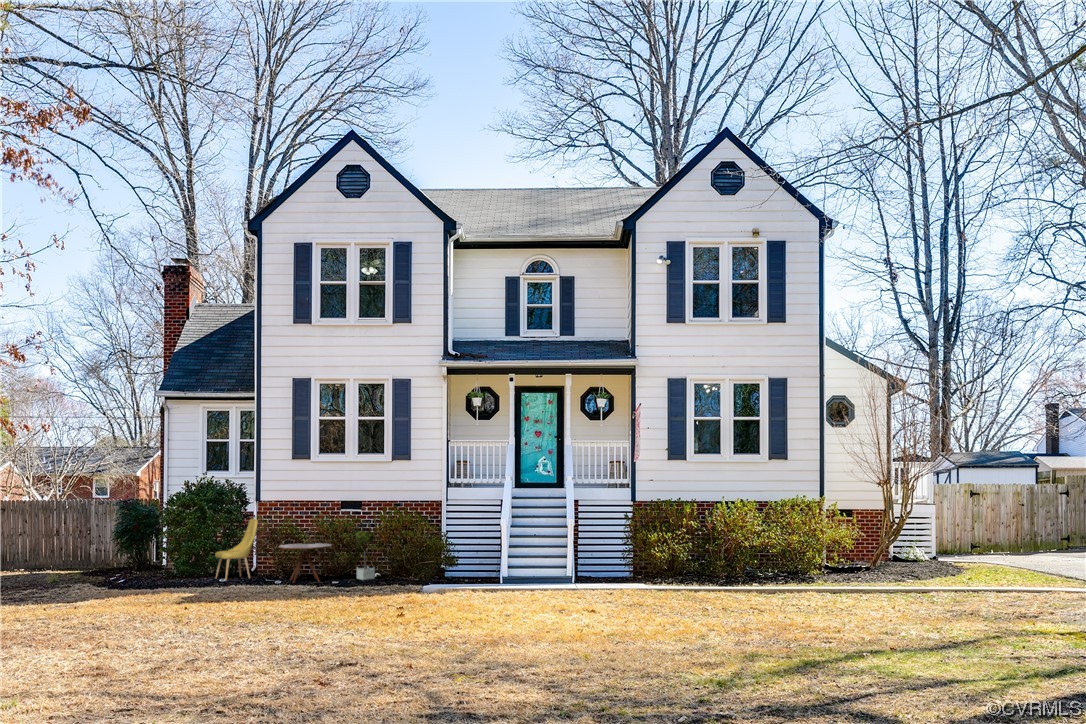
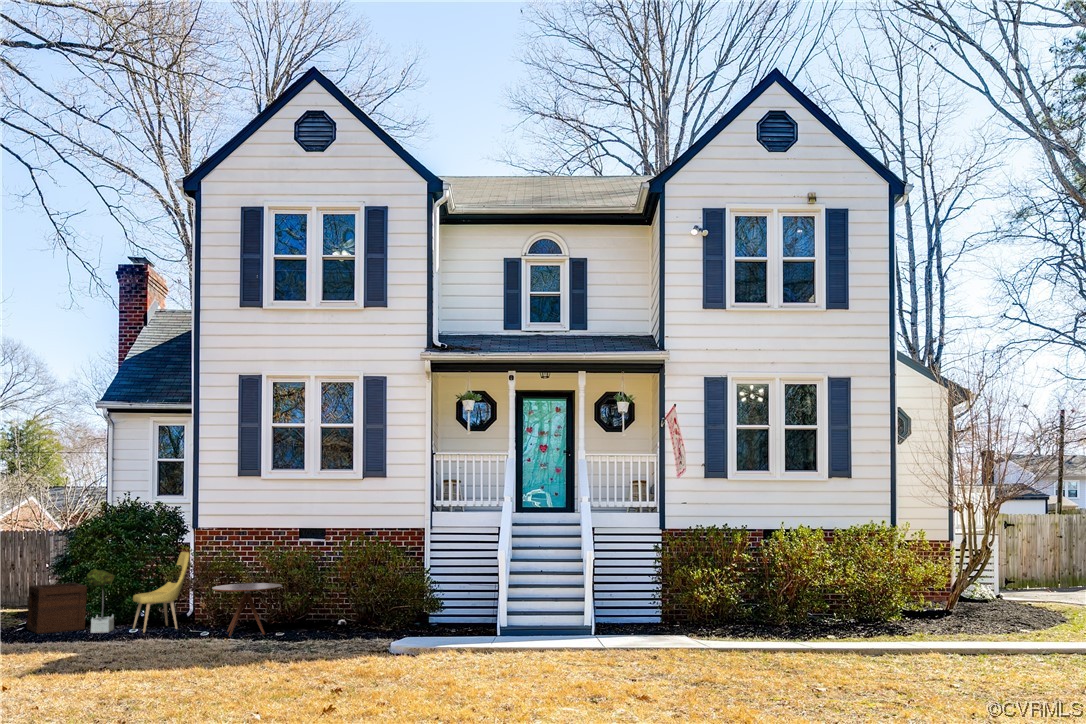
potted tree: present [355,531,375,580] -> present [87,569,115,633]
wooden crate: none [133,543,179,582] -> present [27,583,87,634]

